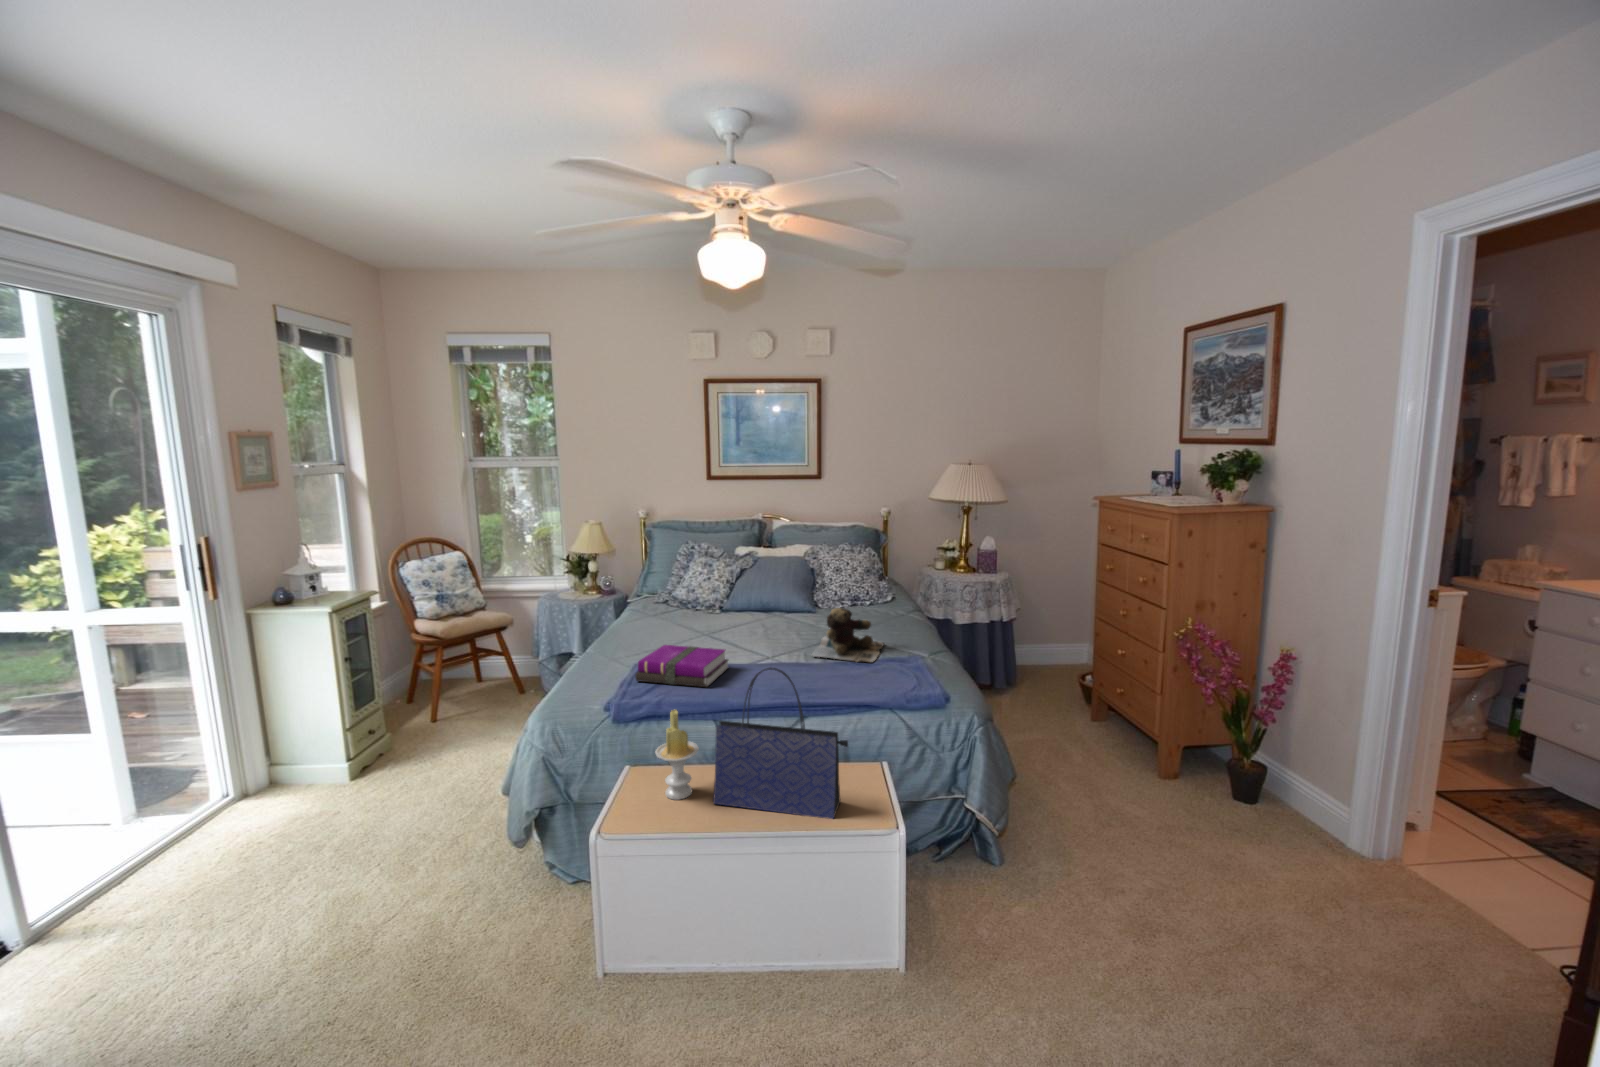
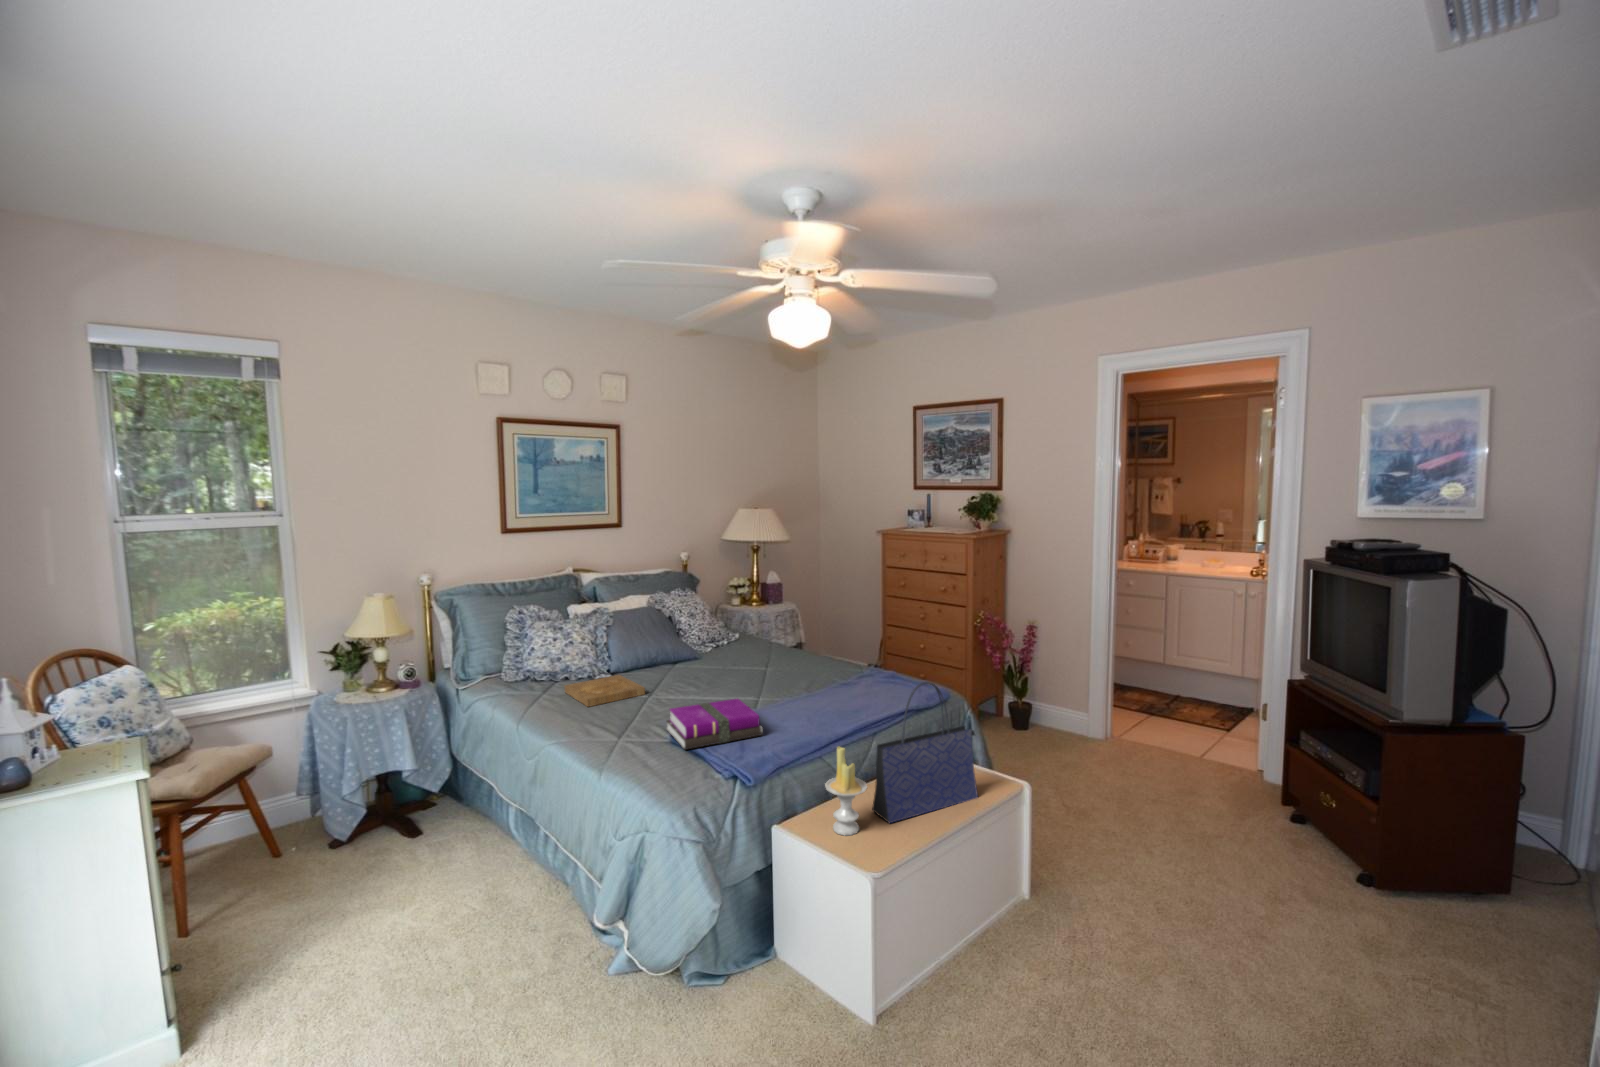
teddy bear: present [812,608,884,662] -> none [764,642,839,691]
tray: none [662,612,724,632] -> present [565,675,645,707]

